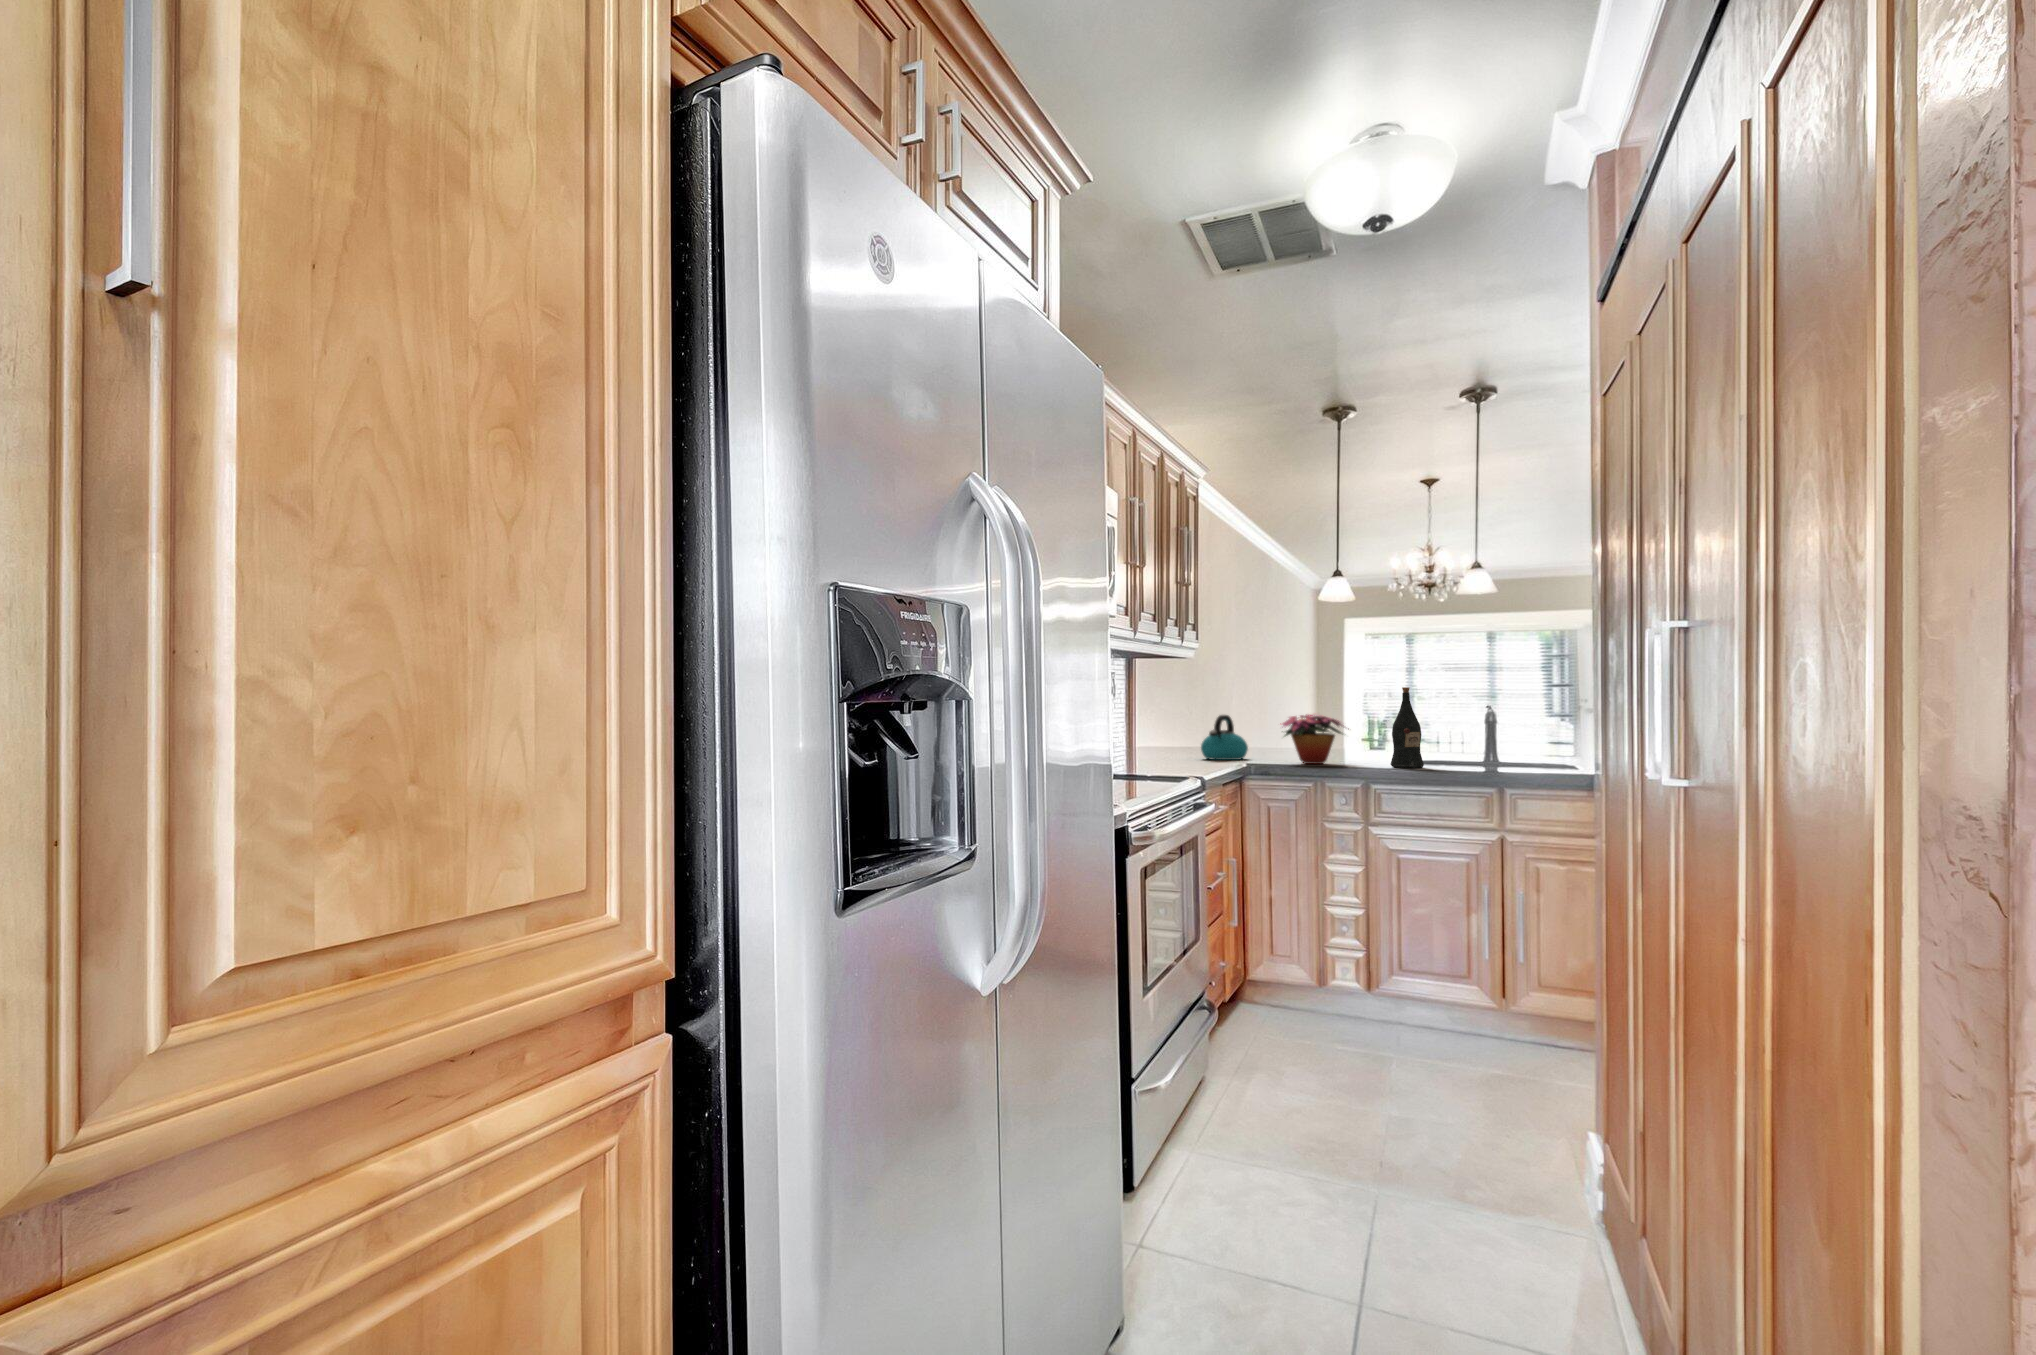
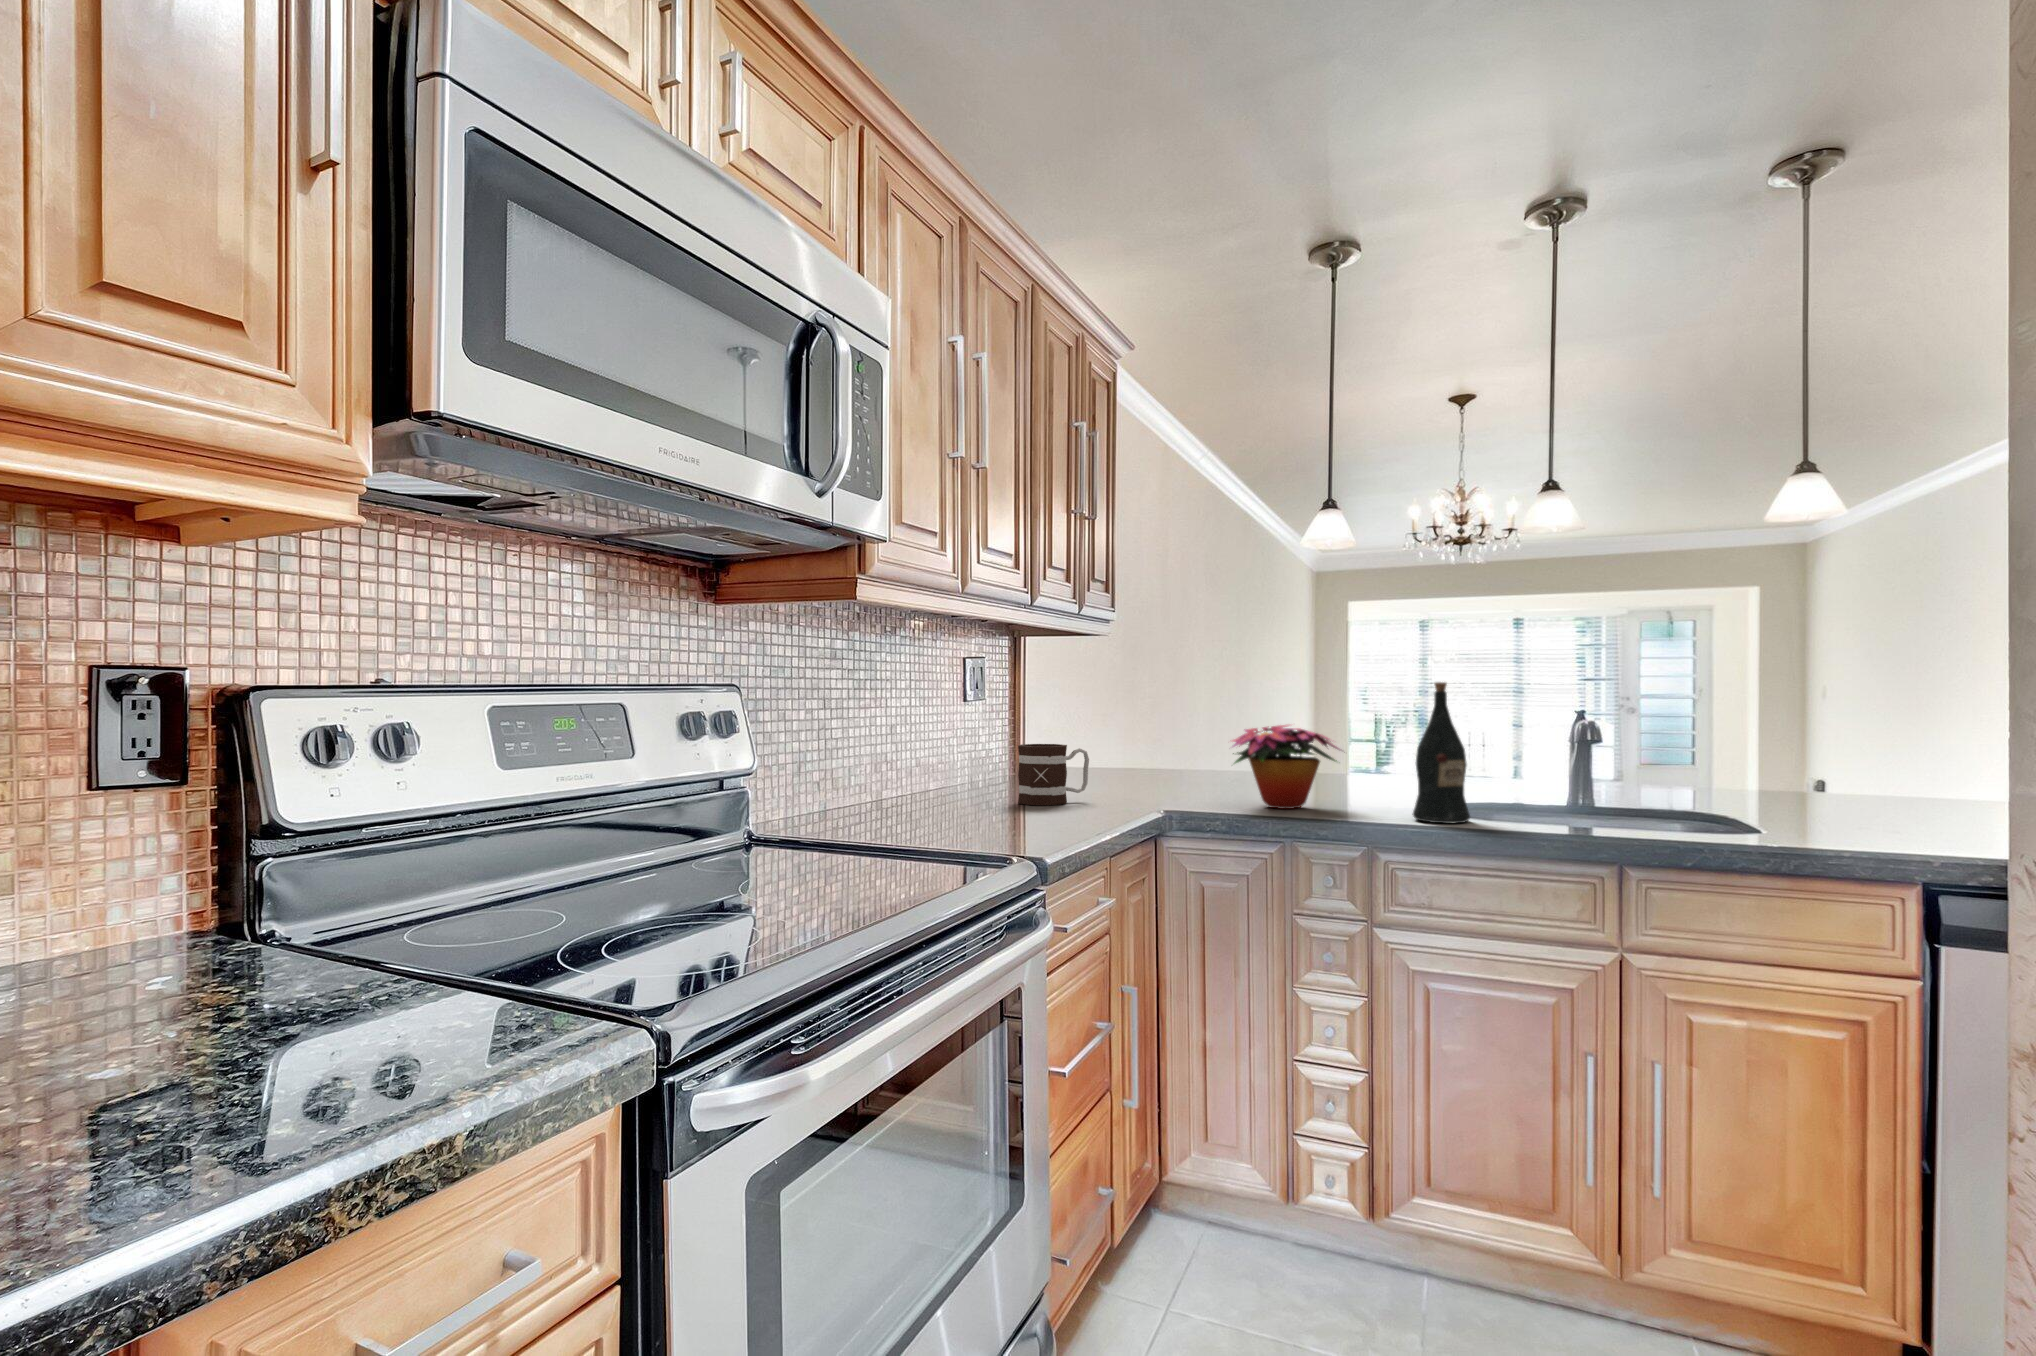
kettle: present [1201,715,1248,760] -> none [1114,723,1187,795]
mug: none [1147,728,1190,764] -> present [1018,744,1089,805]

